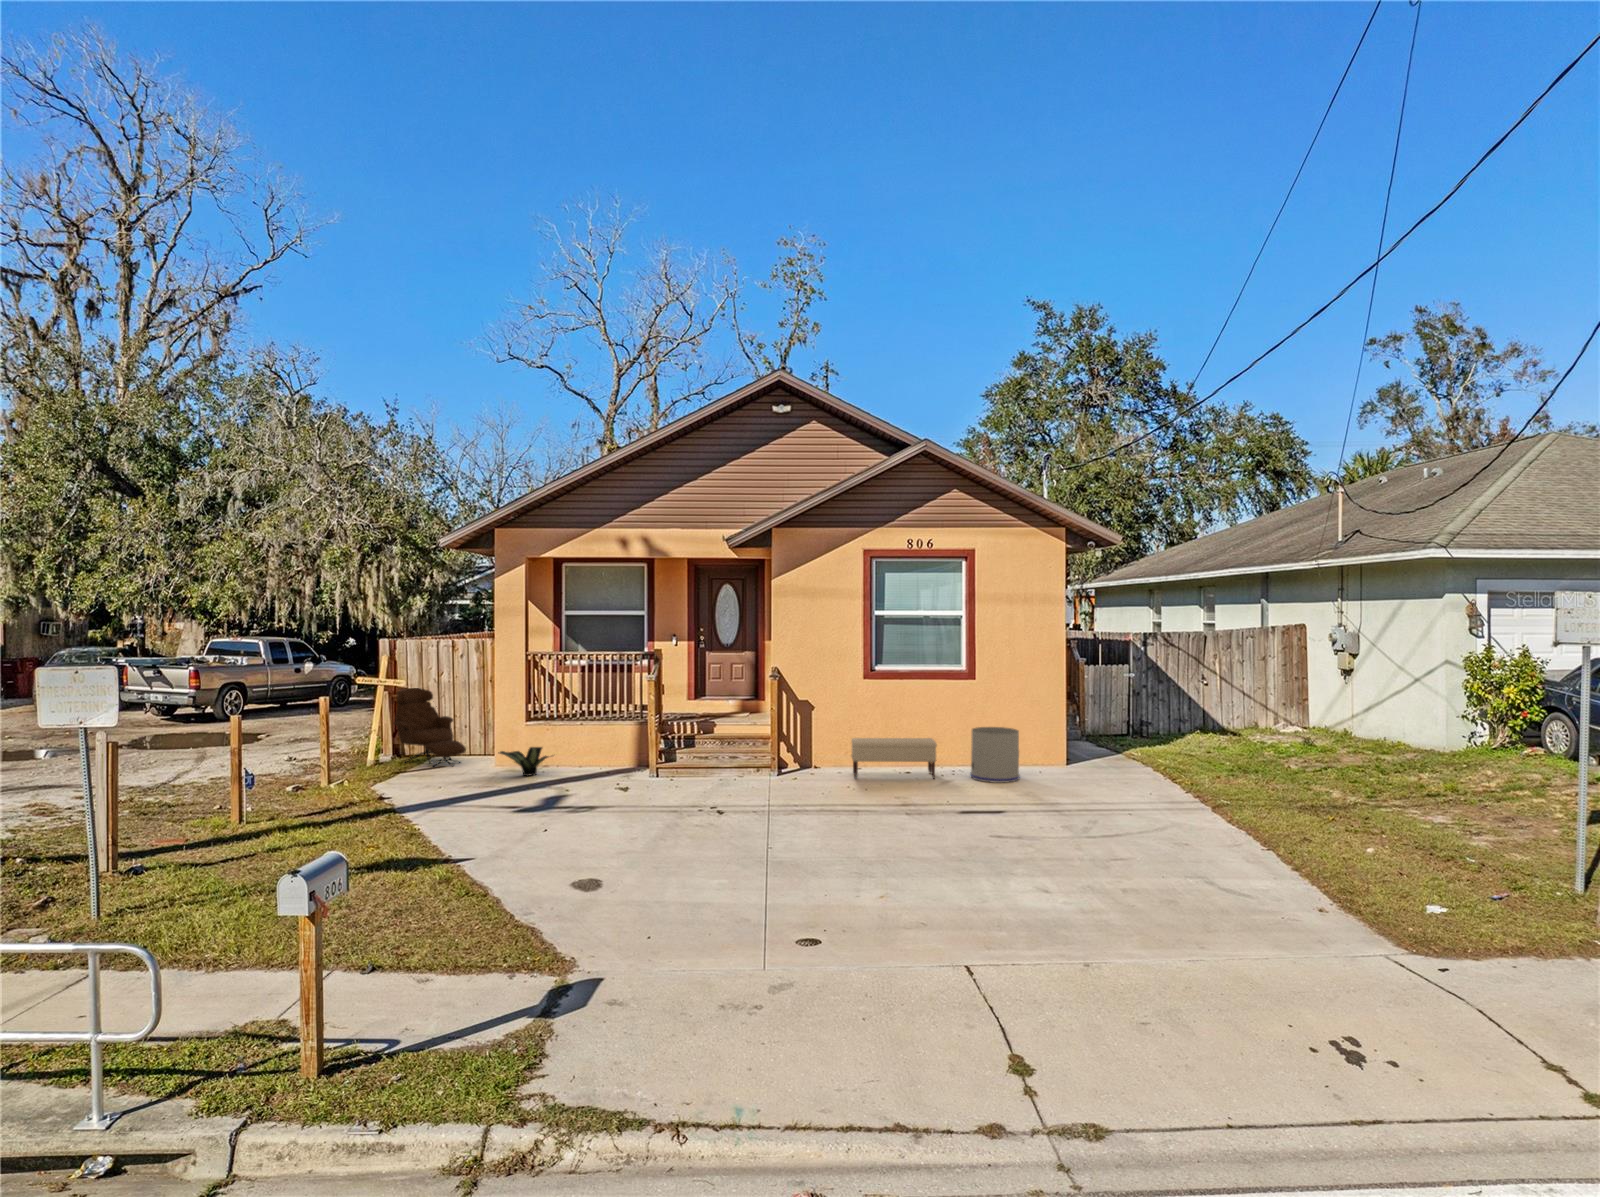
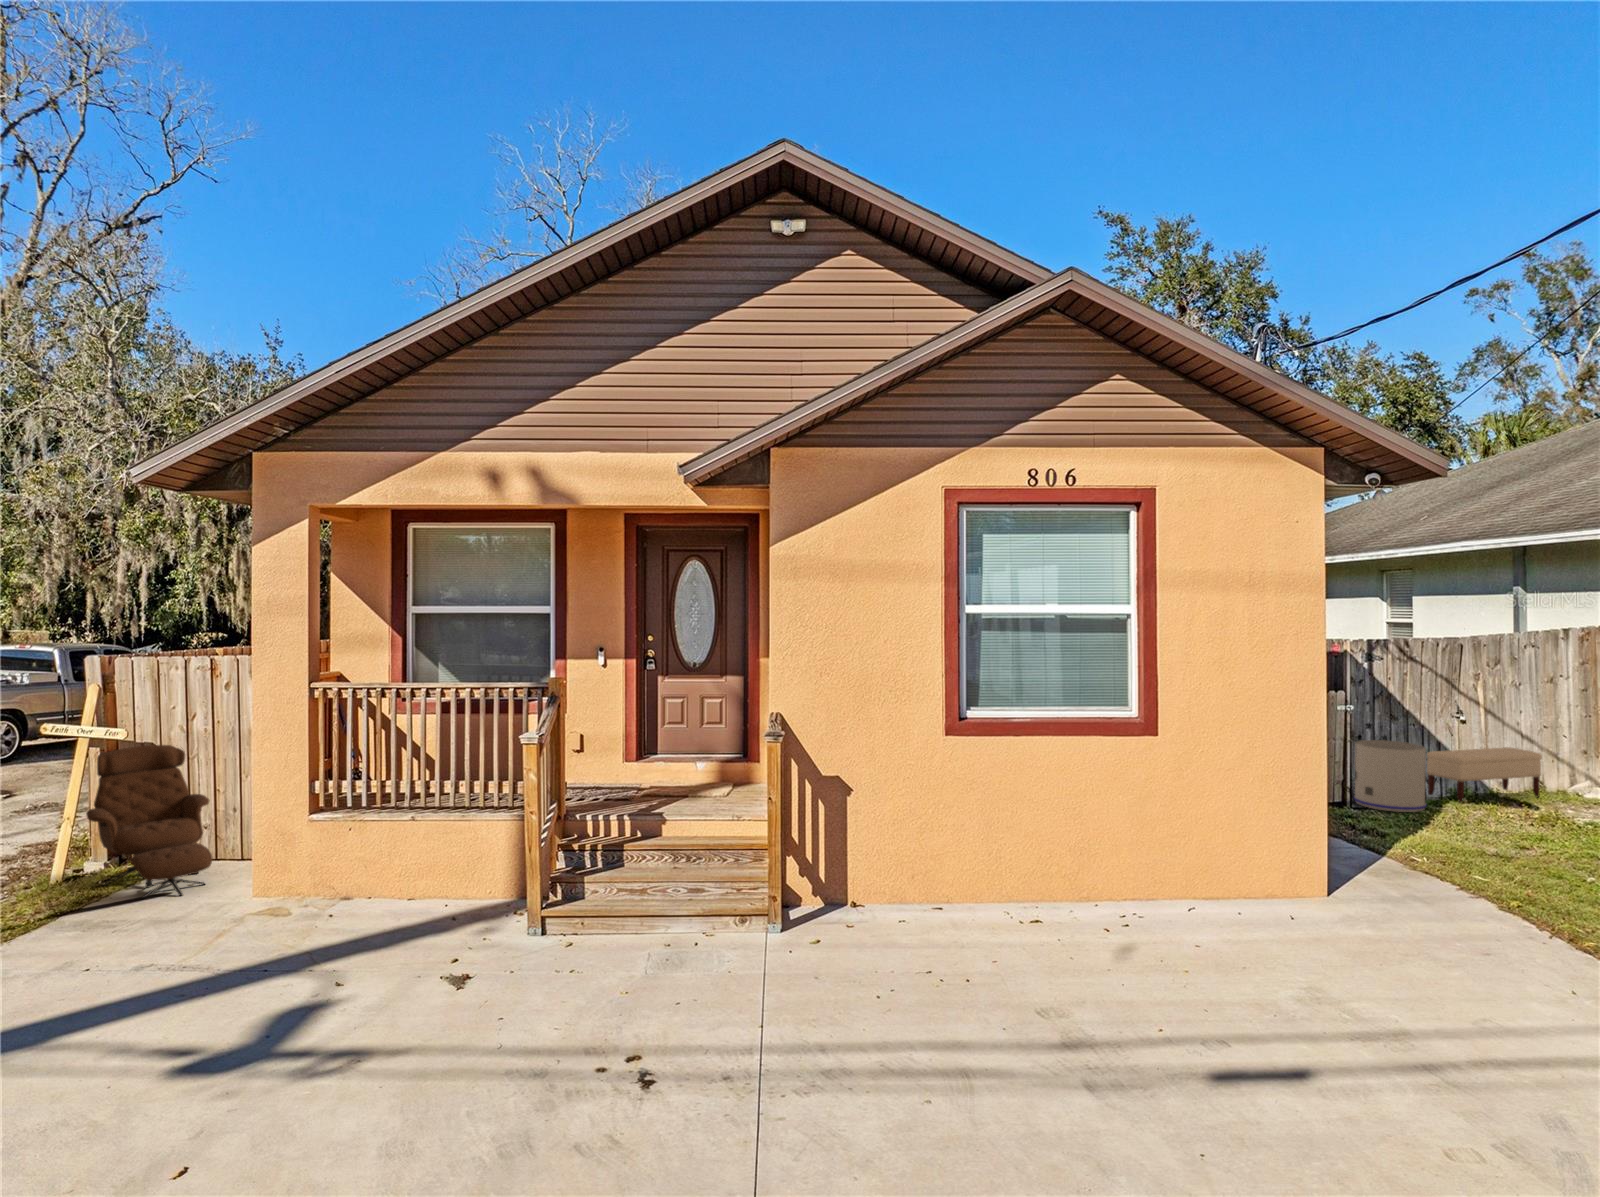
trash can: present [970,727,1020,783] -> present [1354,740,1427,812]
bench: present [851,738,937,778] -> present [1427,747,1542,803]
potted plant: present [500,747,548,776] -> none [233,864,355,931]

